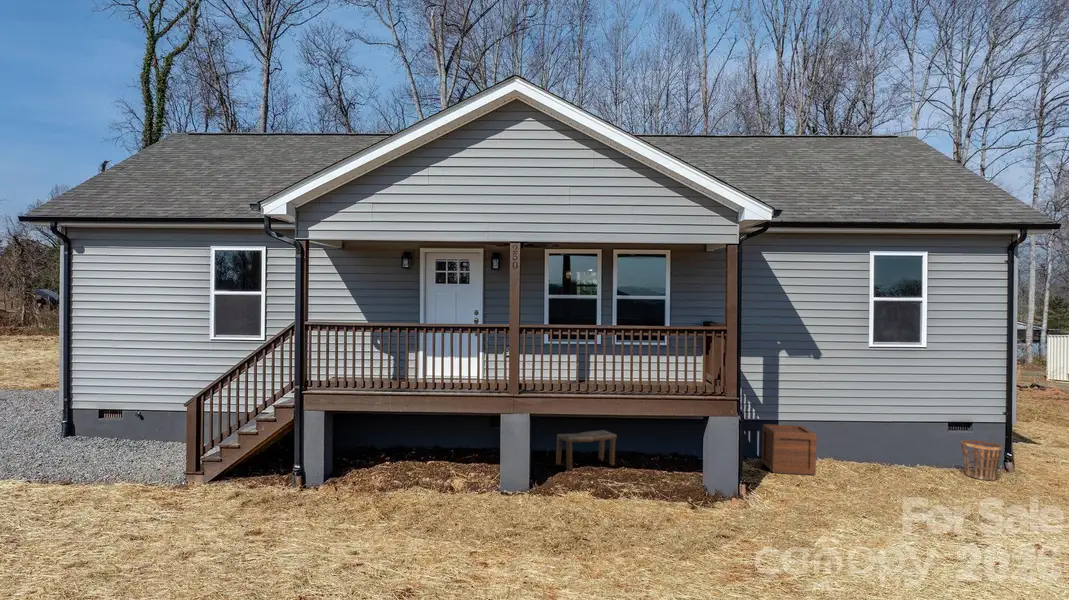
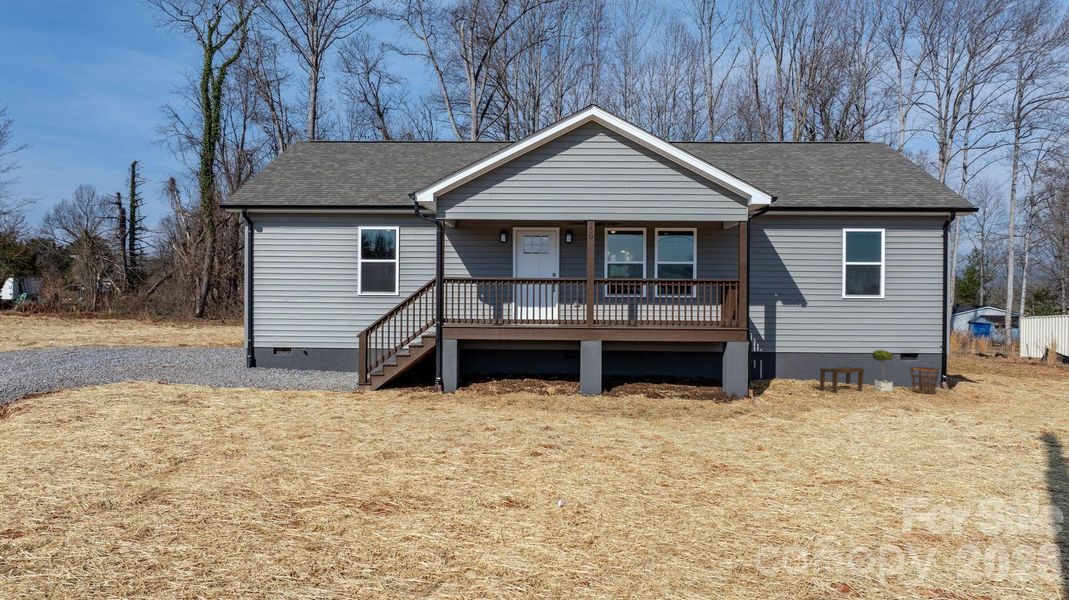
potted tree: none [909,418,939,476] -> present [873,350,893,391]
wooden crate: present [762,424,817,475] -> none [764,356,804,390]
bench: present [556,430,617,470] -> present [820,367,864,393]

